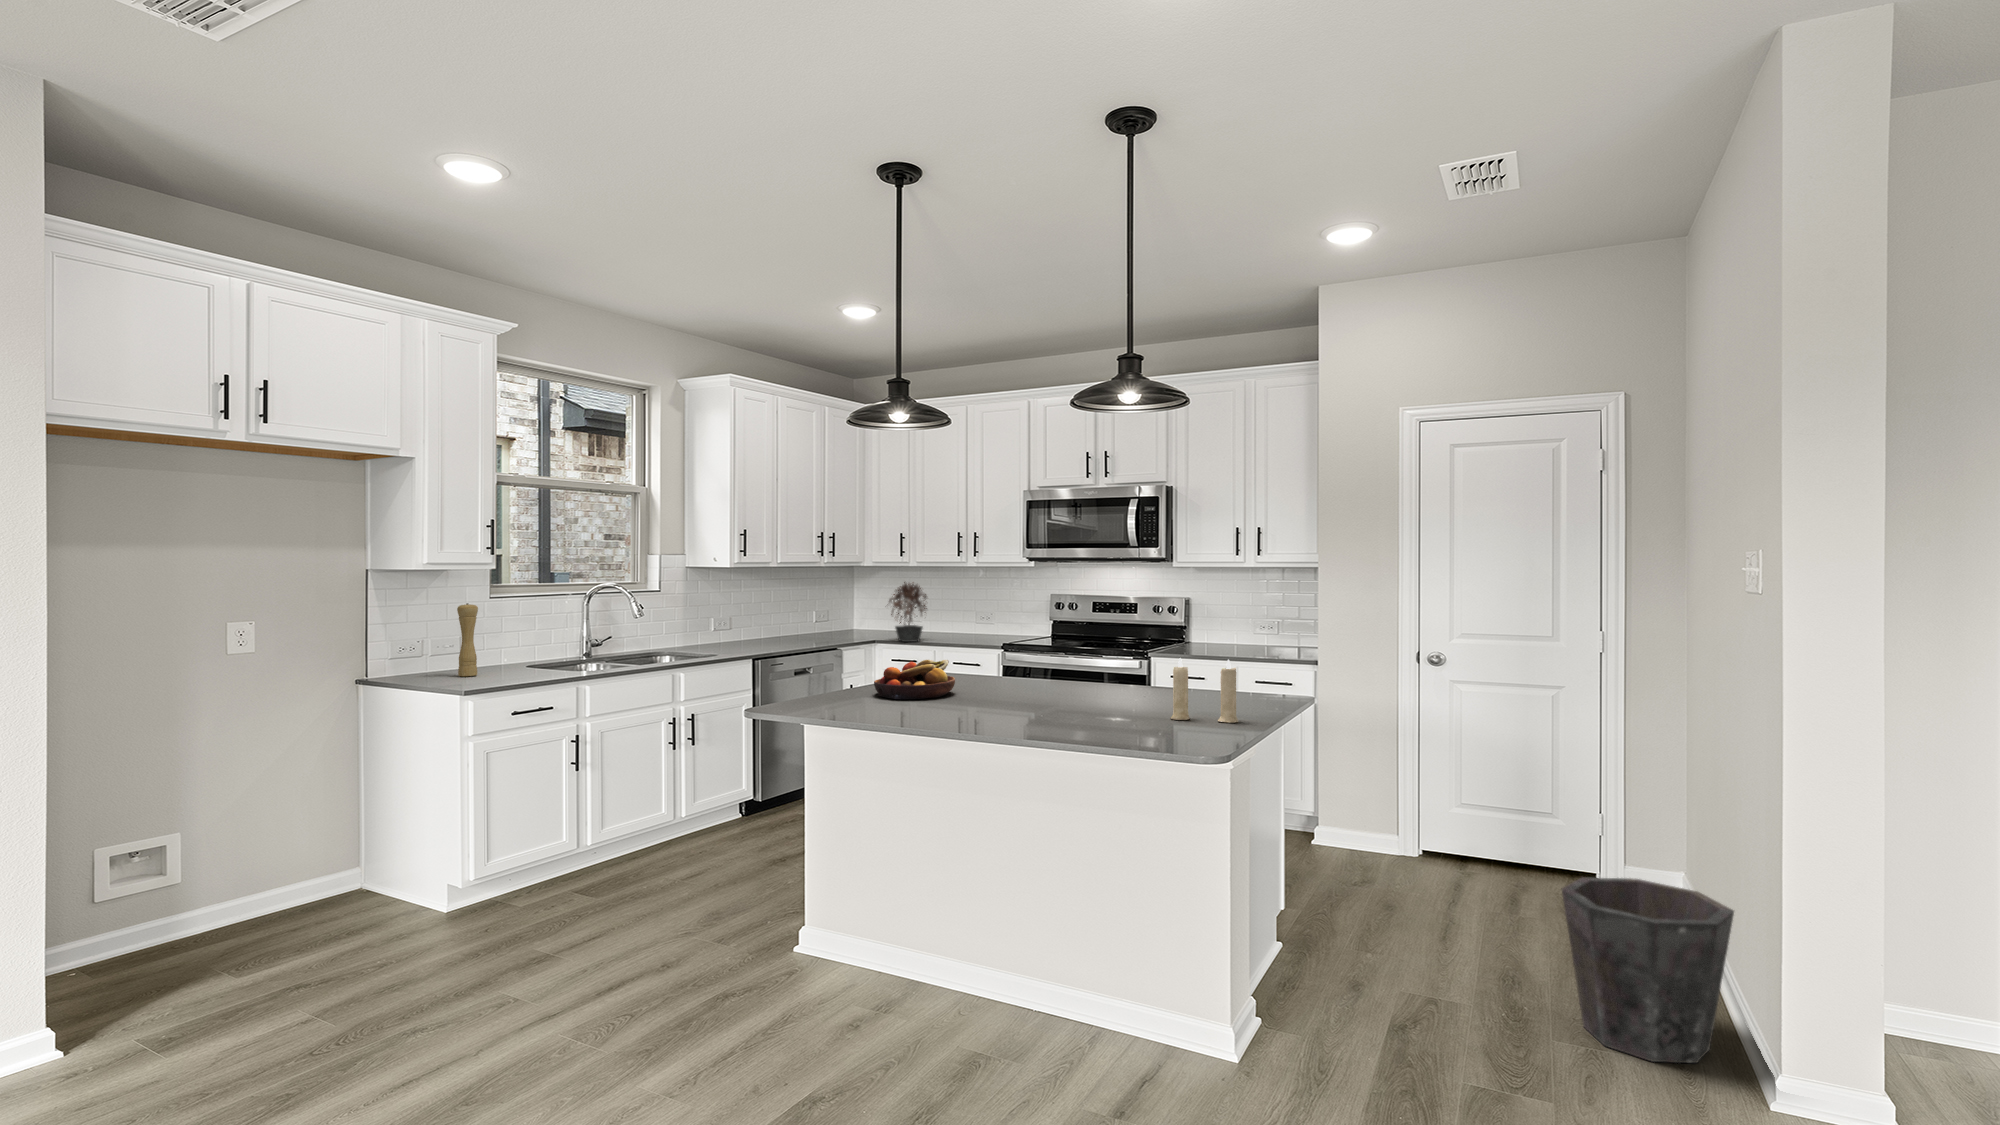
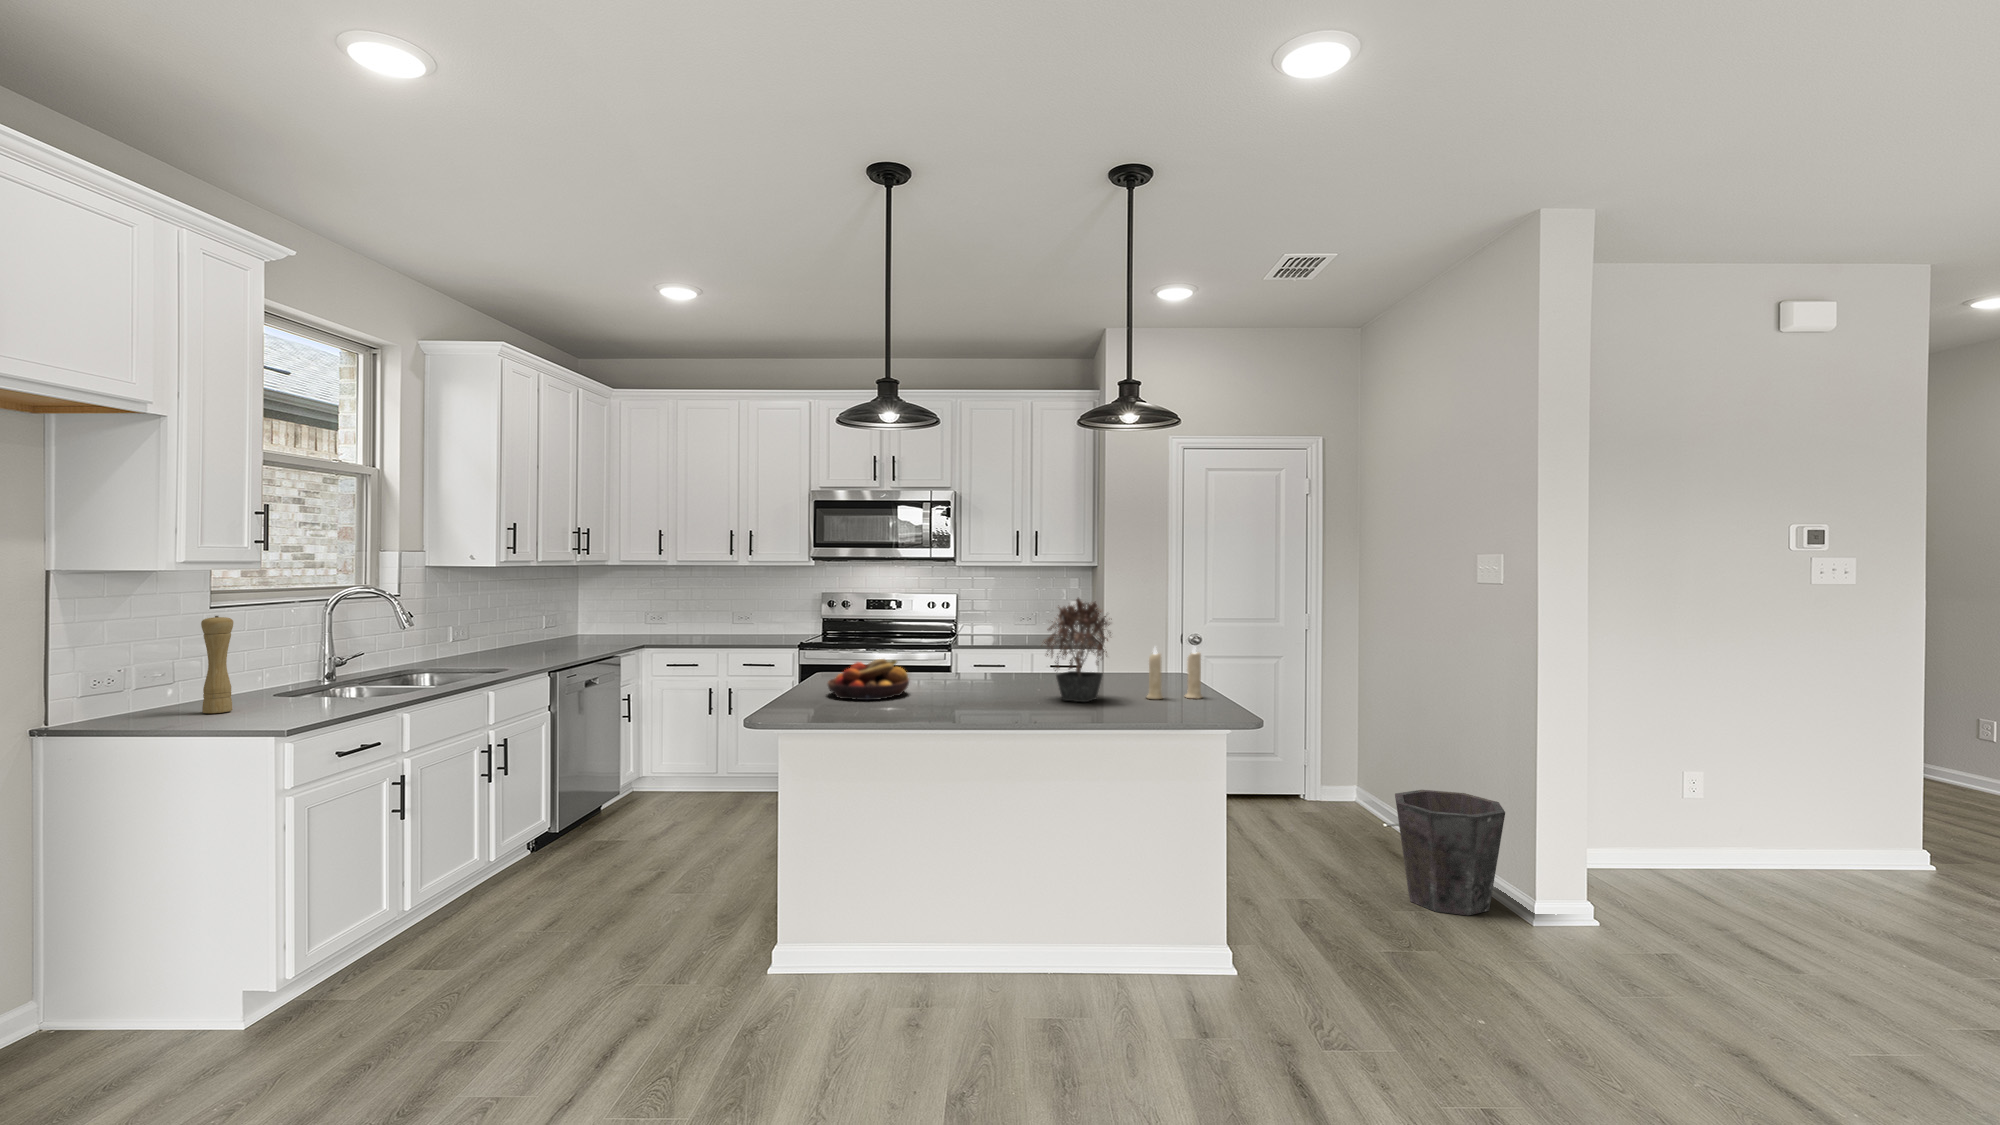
potted plant: present [889,582,927,642] -> present [1044,598,1111,702]

